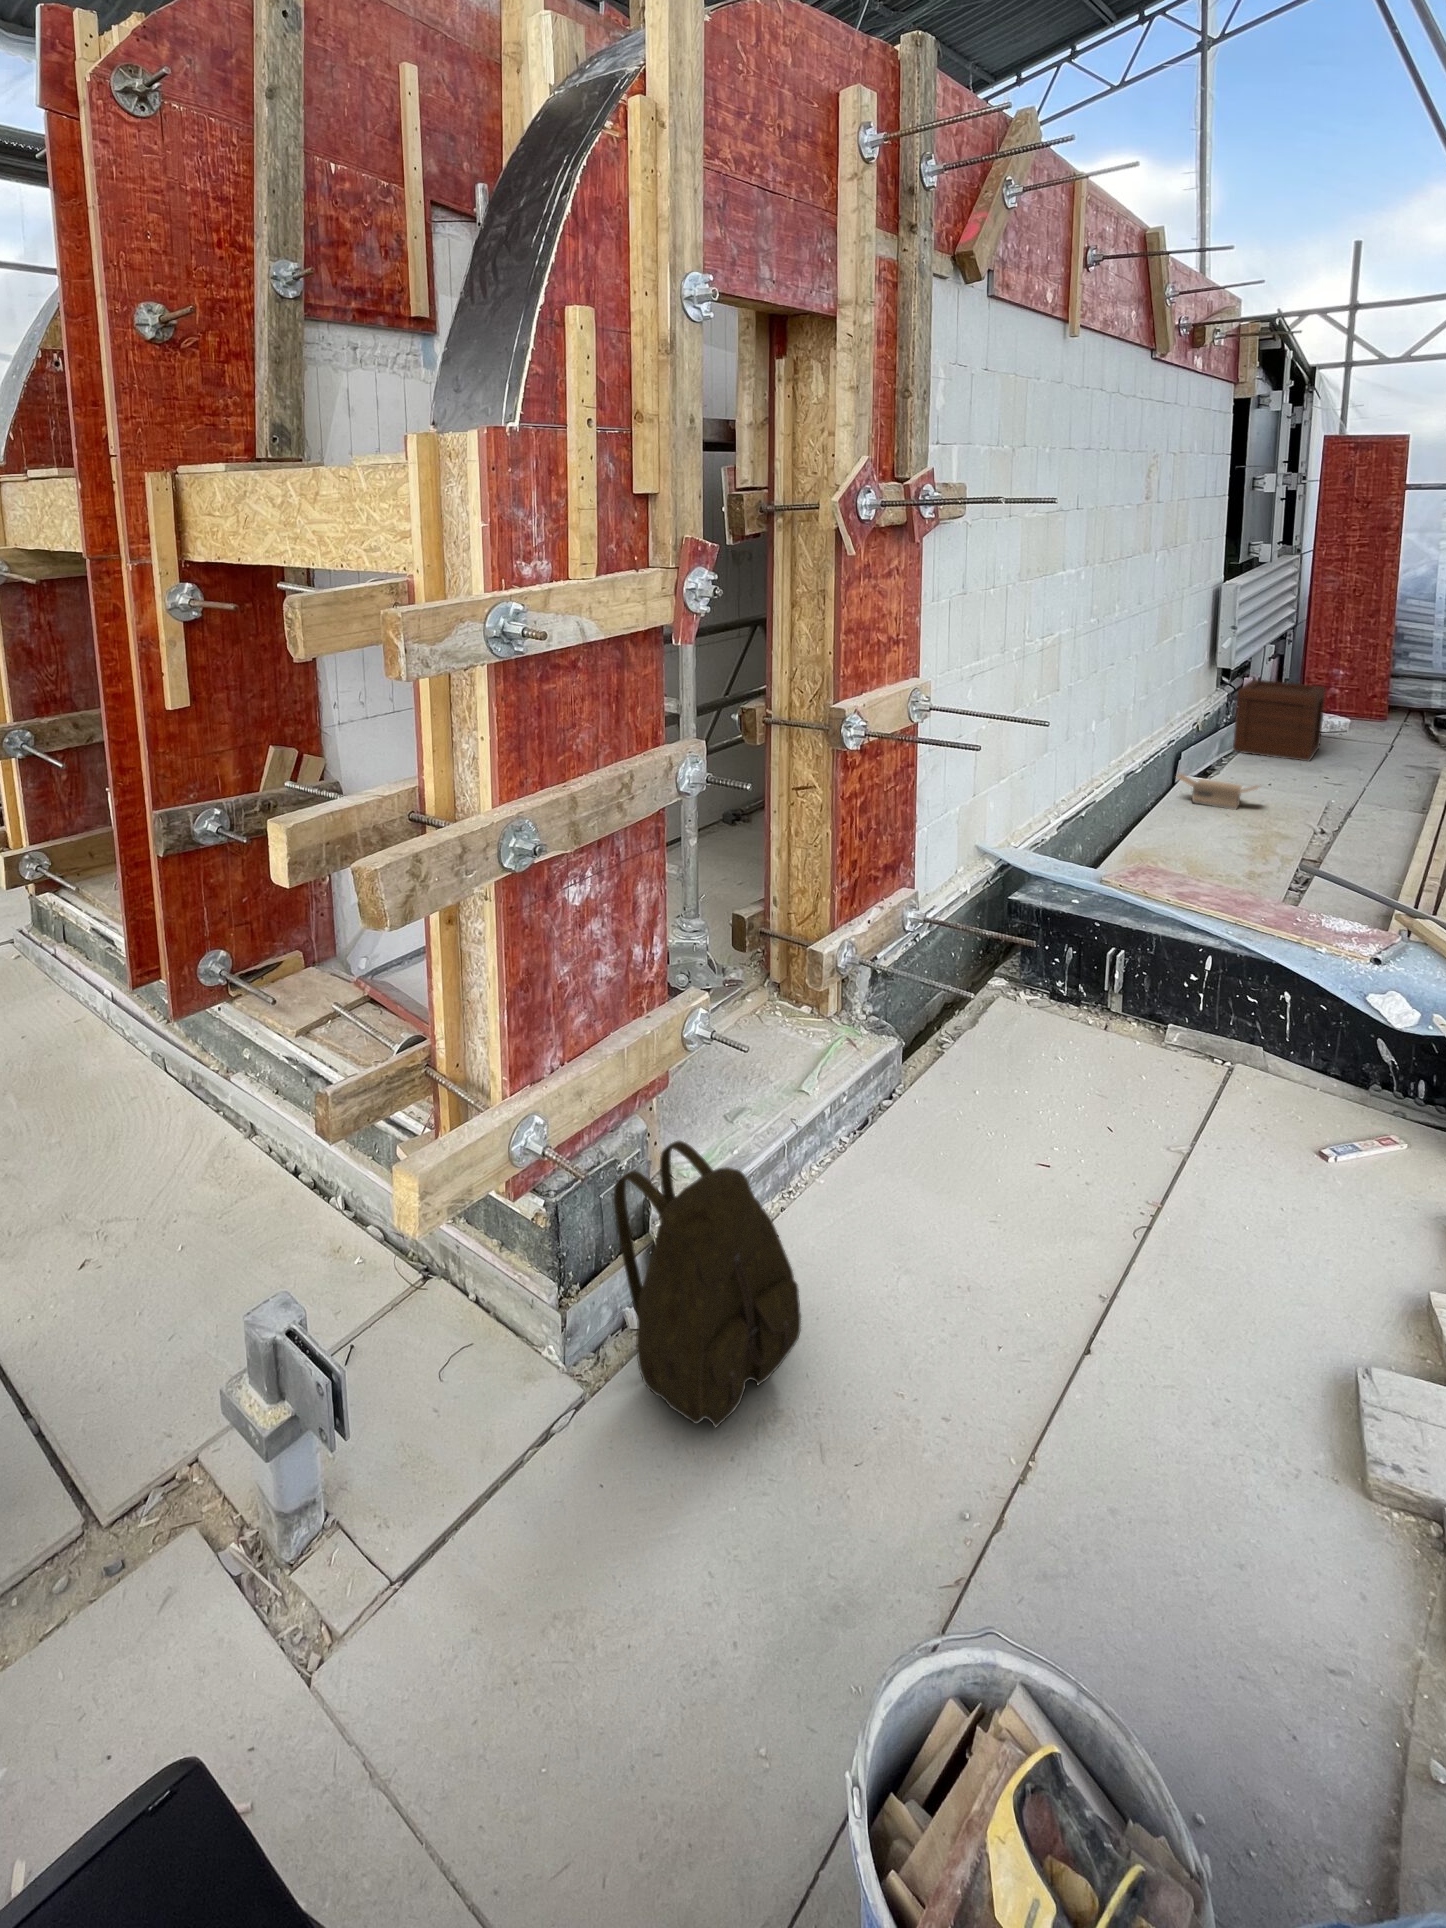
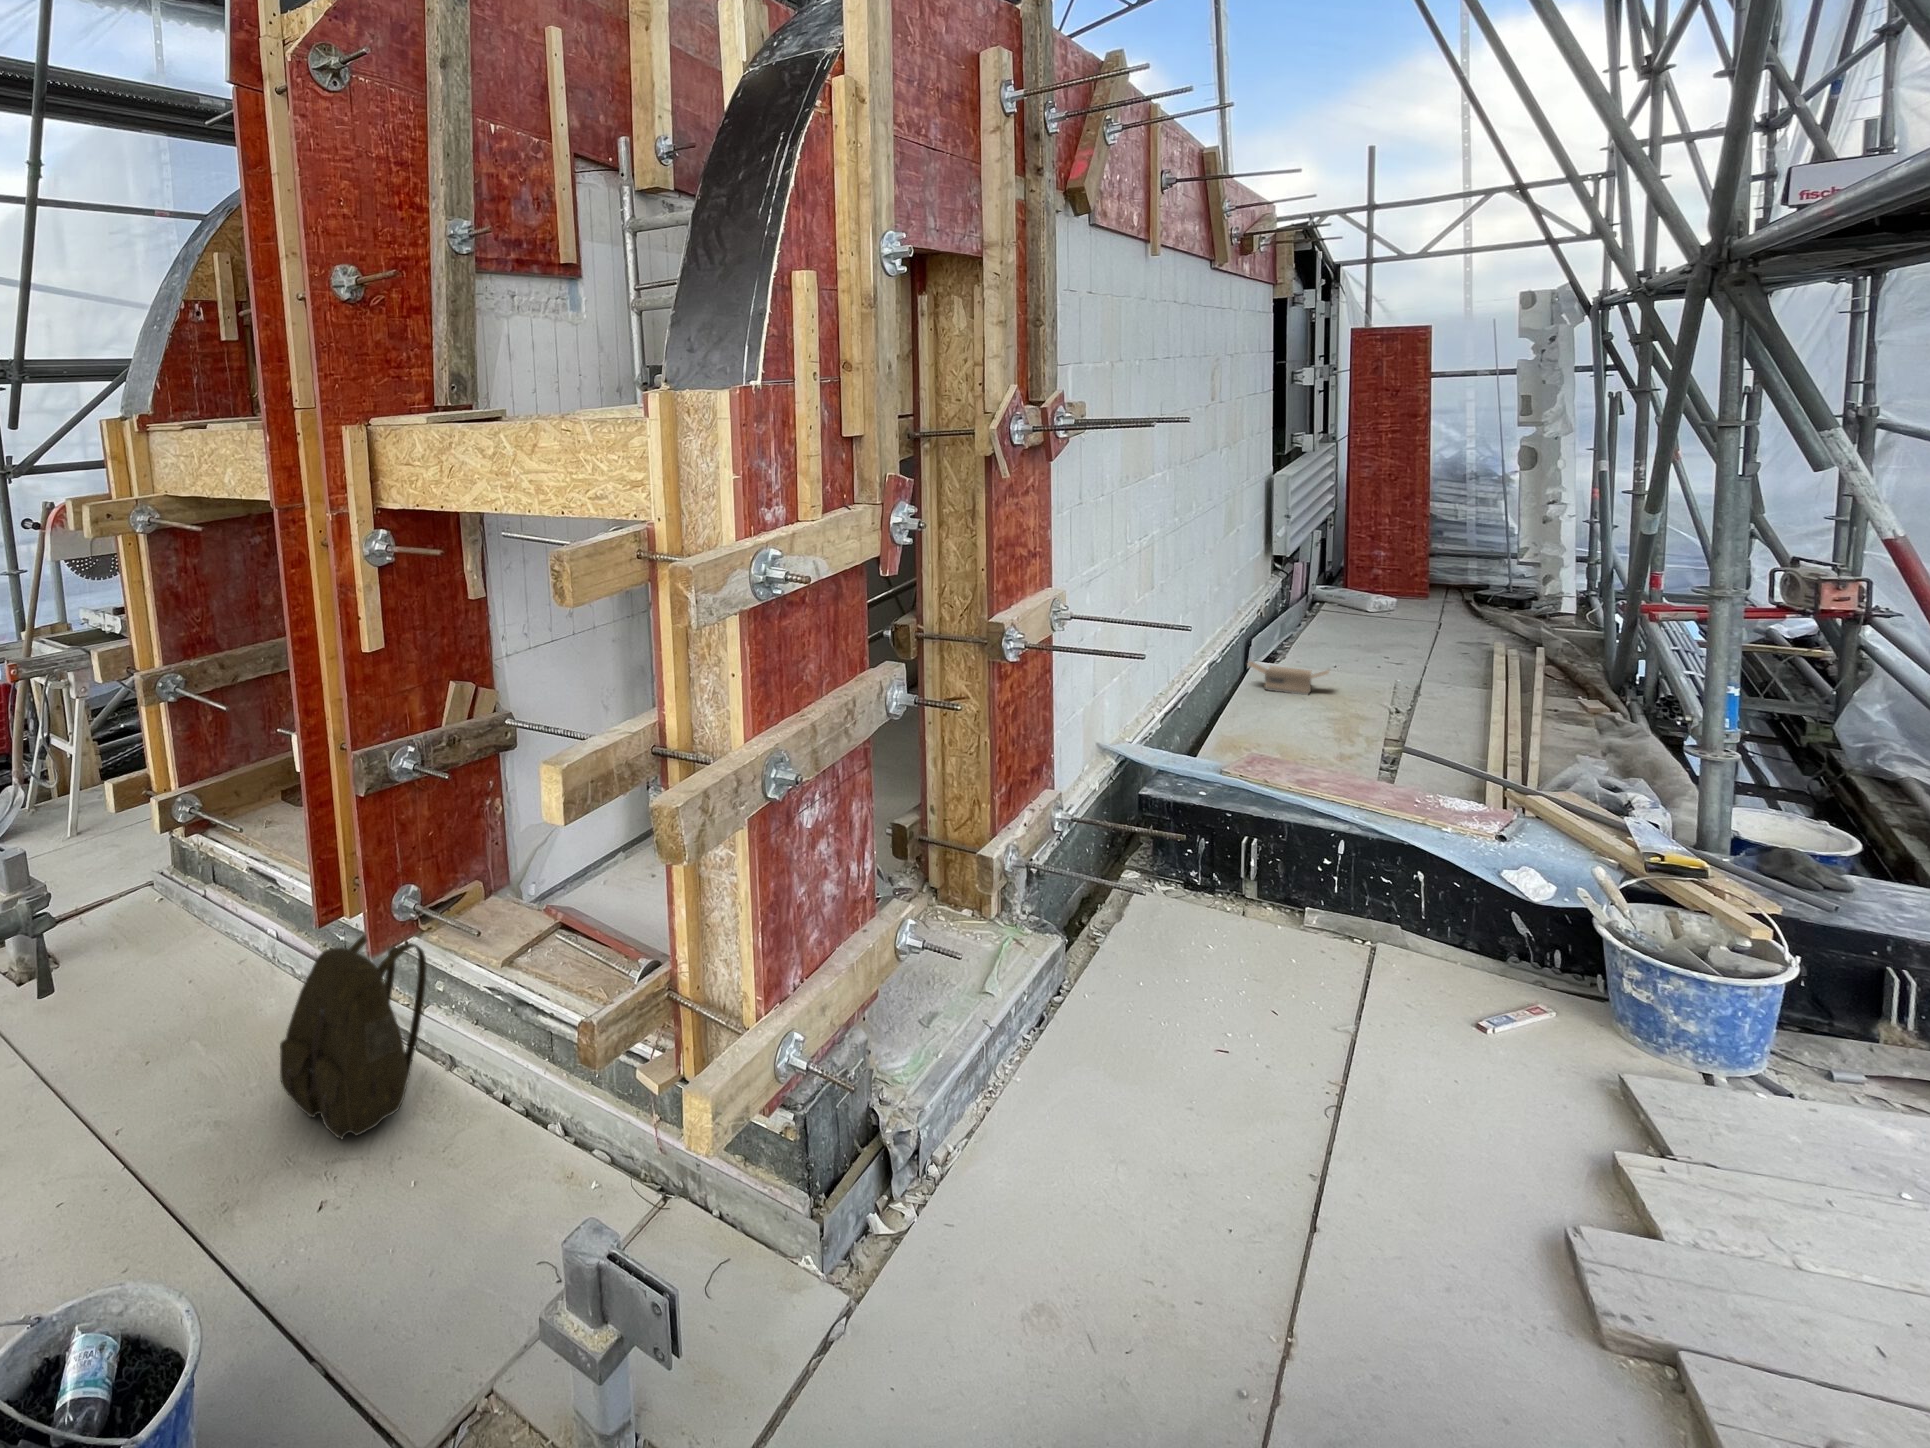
wooden crate: present [1233,680,1325,761] -> none [1292,564,1376,644]
backpack: present [614,1141,801,1428] -> present [280,935,426,1139]

